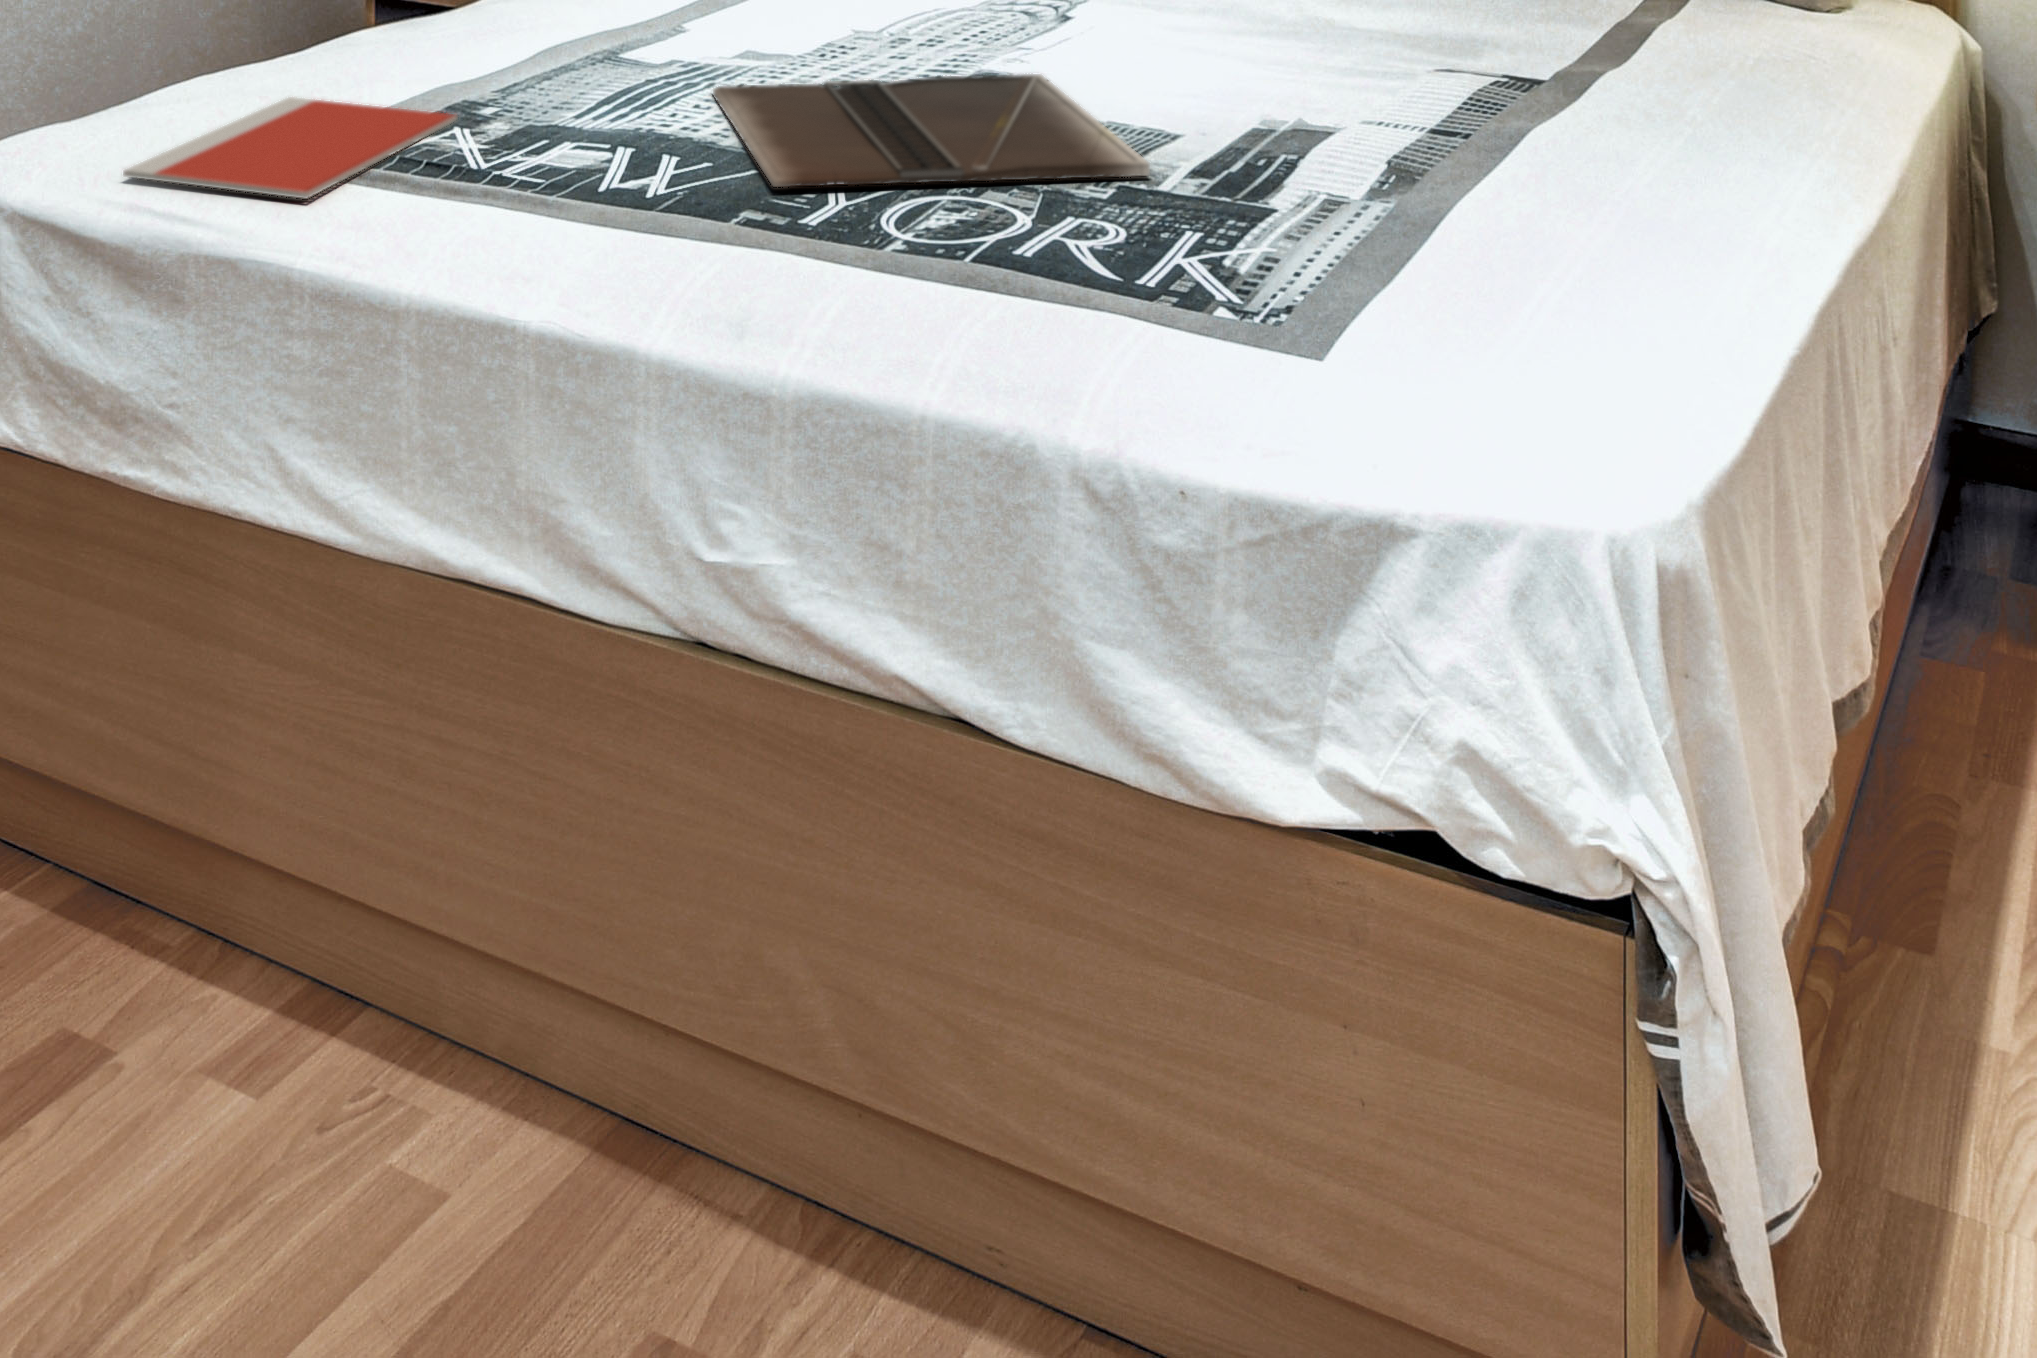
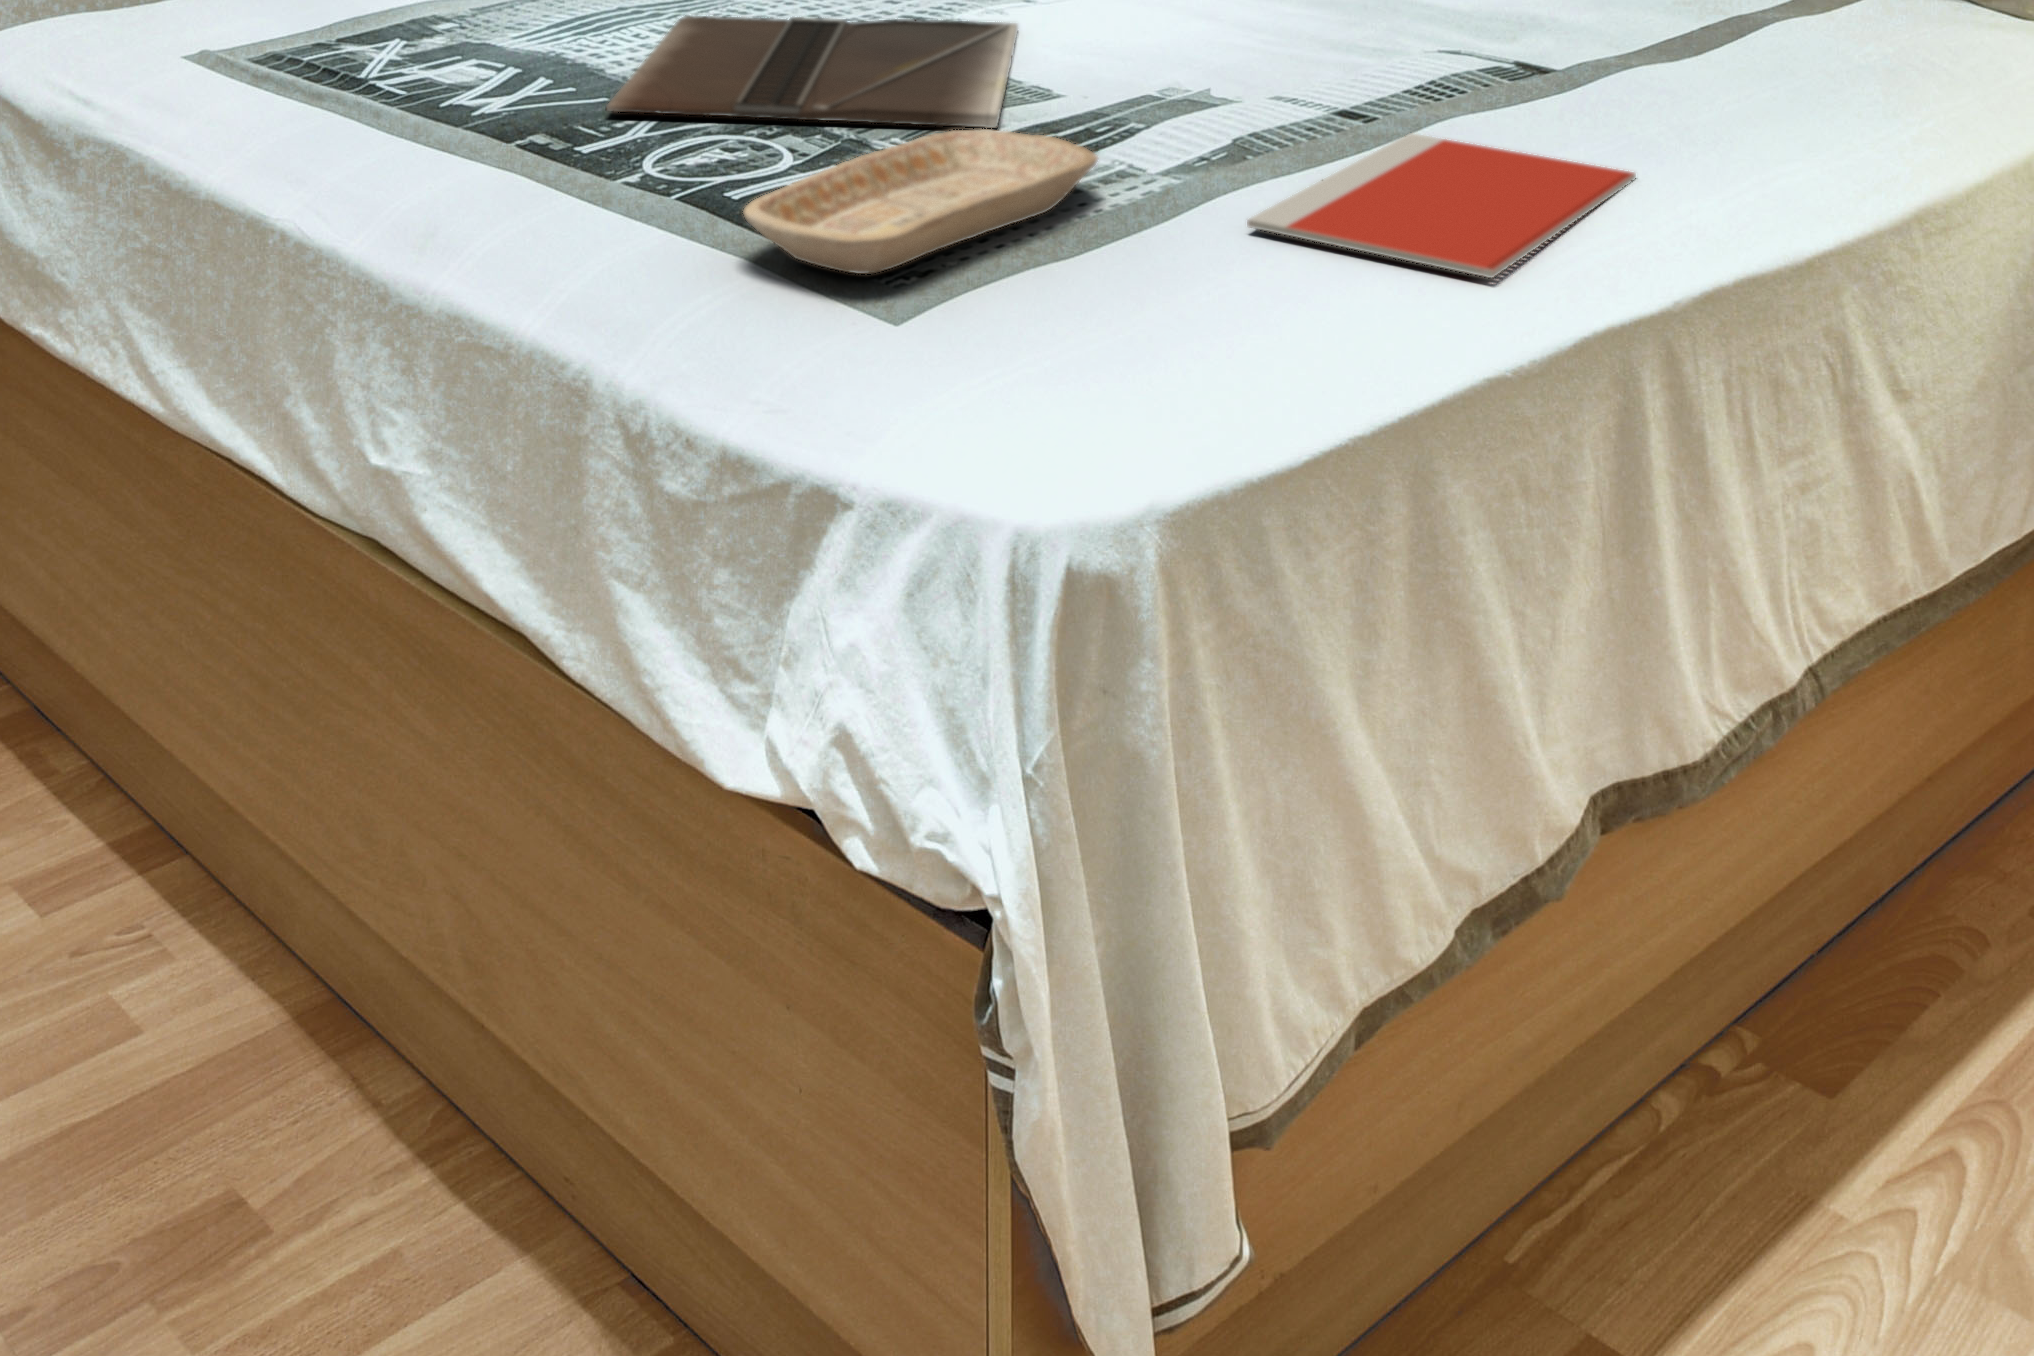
notebook: present [123,97,457,199] -> present [1247,134,1636,278]
tray: none [1088,177,1326,321] -> present [743,128,1098,274]

